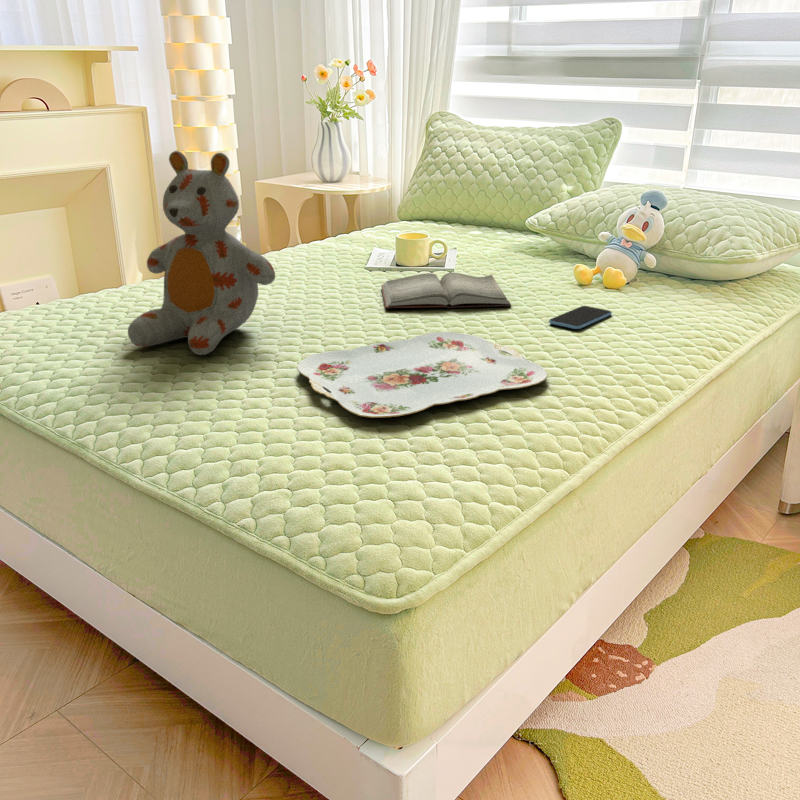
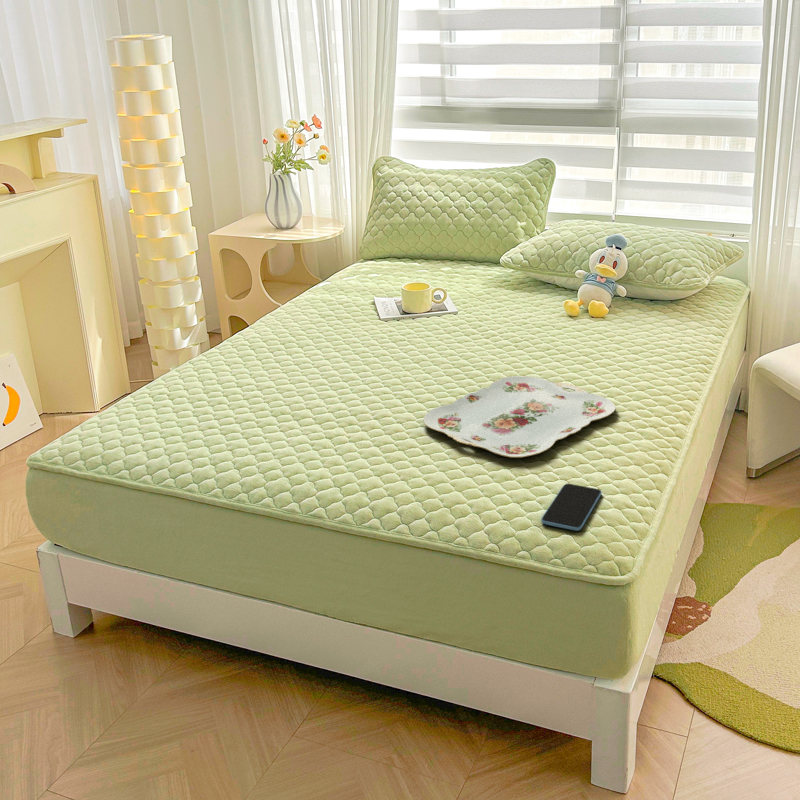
stuffed bear: present [128,151,275,355] -> none [251,256,374,425]
hardback book: present [381,273,511,308] -> none [415,317,536,360]
smartphone: present [549,306,612,329] -> present [541,484,602,531]

